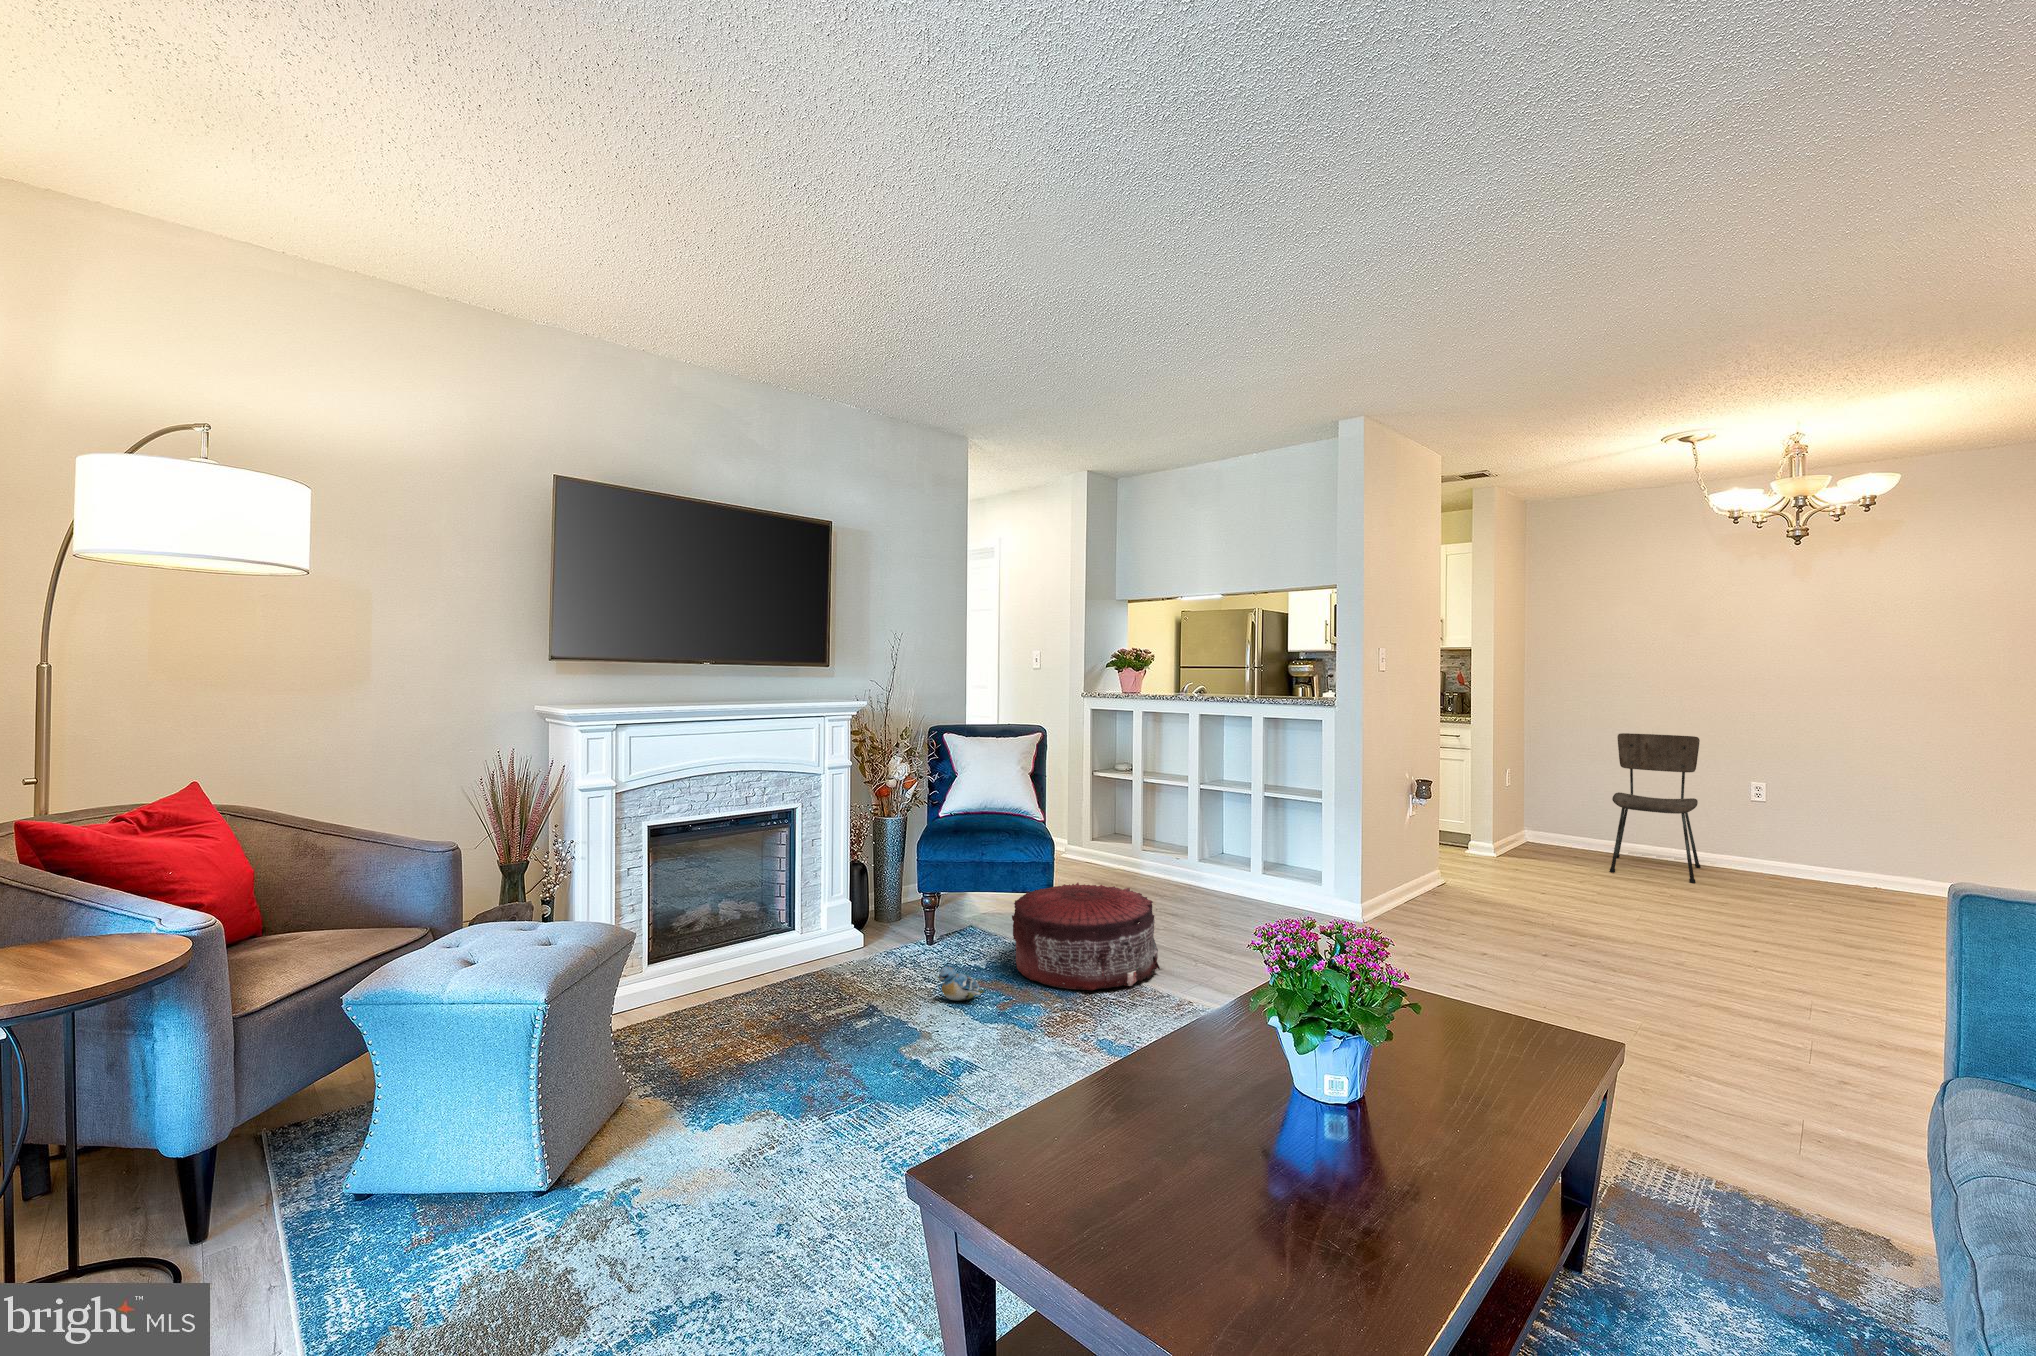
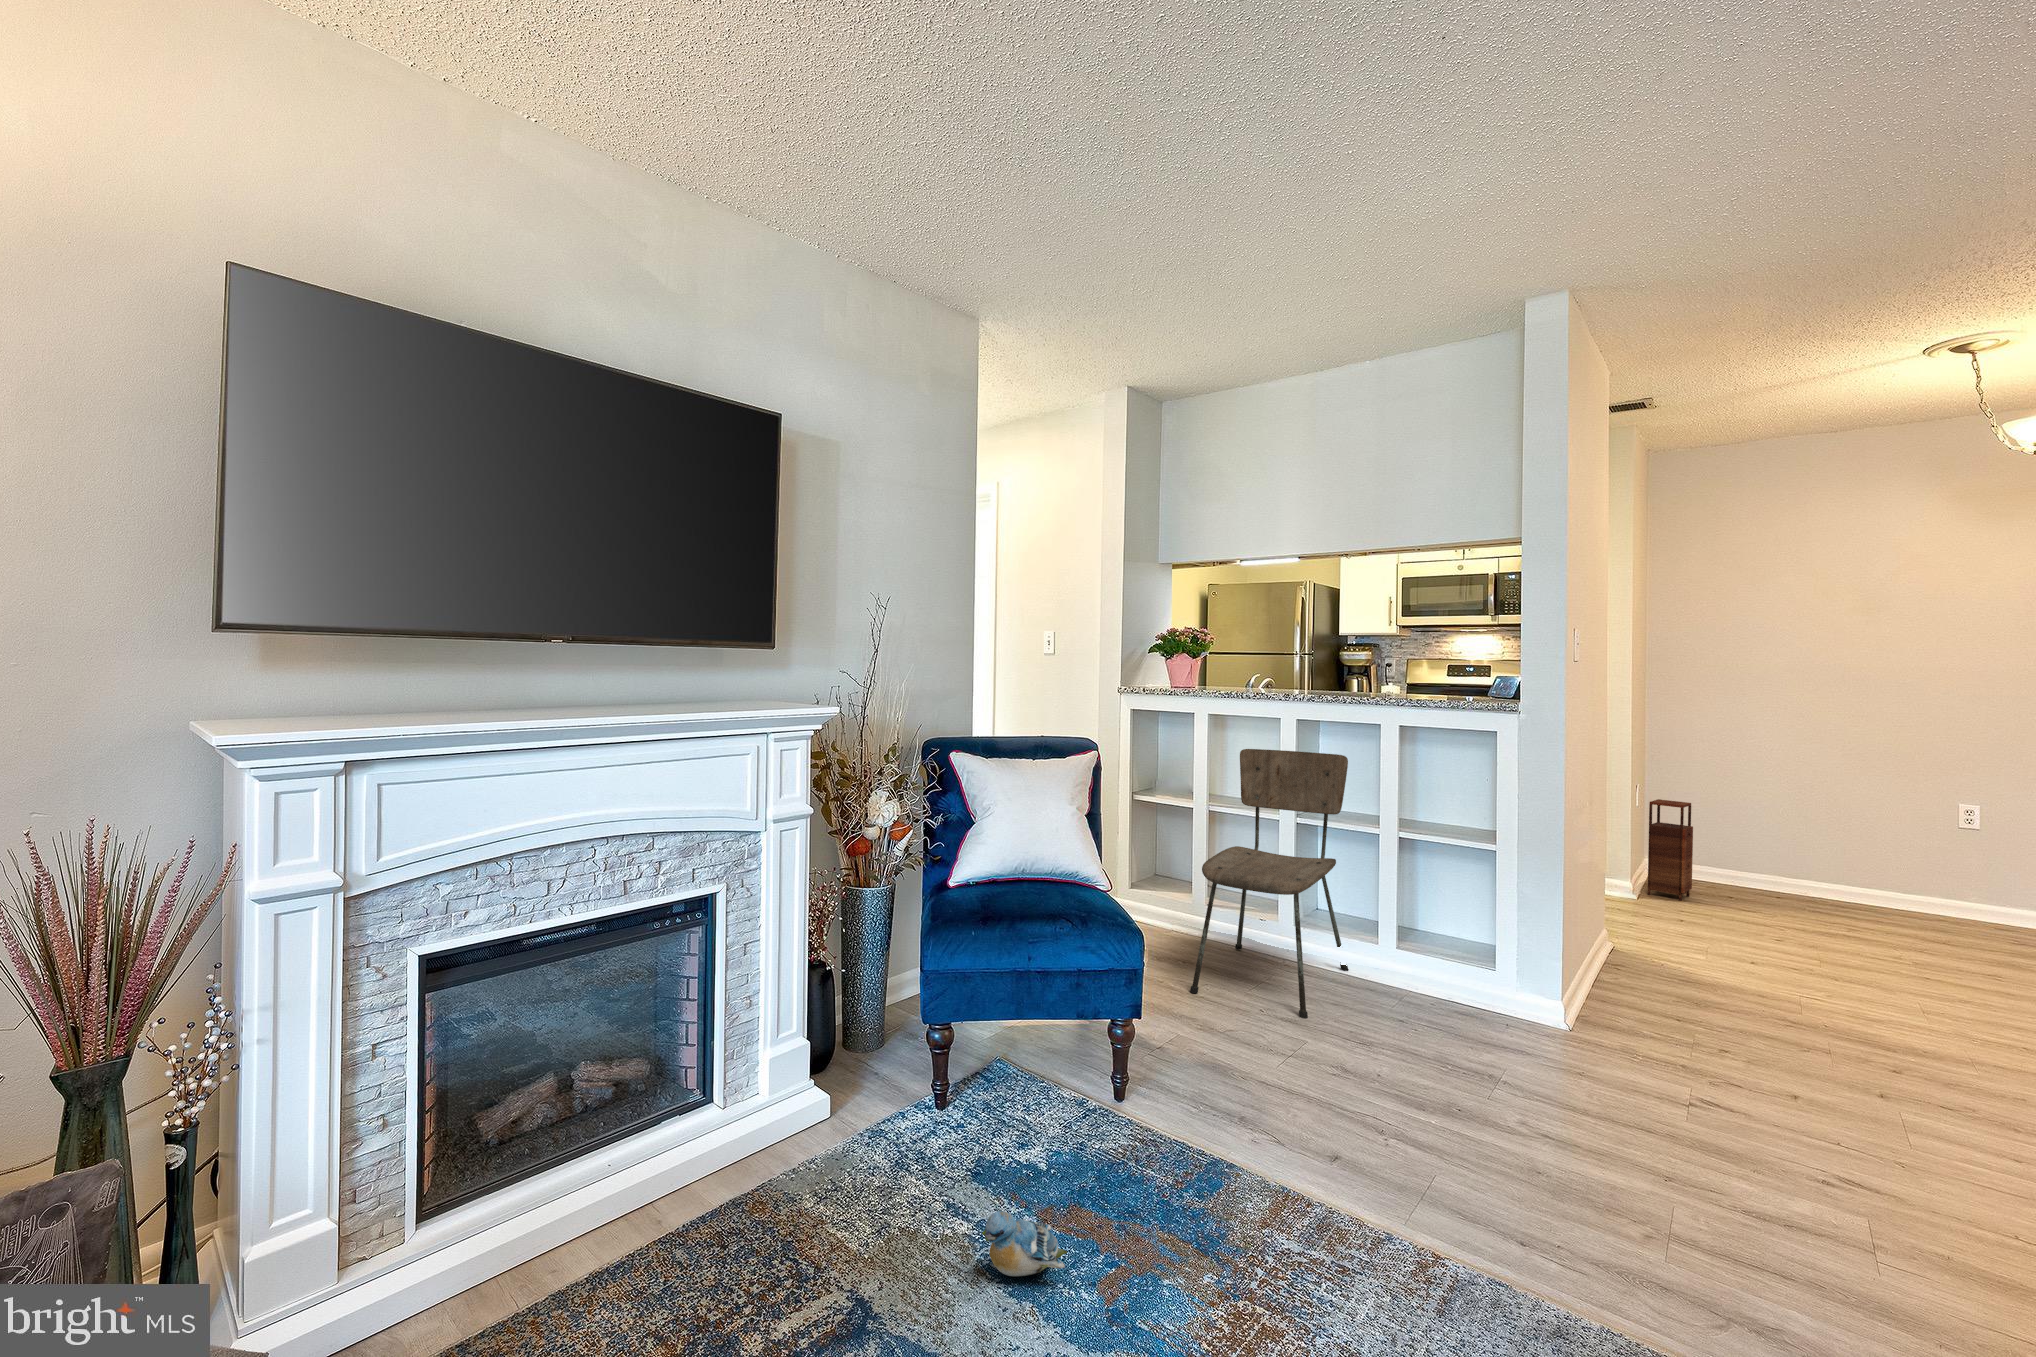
dining chair: present [1610,733,1701,883] -> present [1190,749,1348,1019]
storage cabinet: none [1503,781,1538,859] -> present [1648,799,1693,901]
pouf: present [1012,883,1160,991] -> none [1088,1000,1348,1235]

